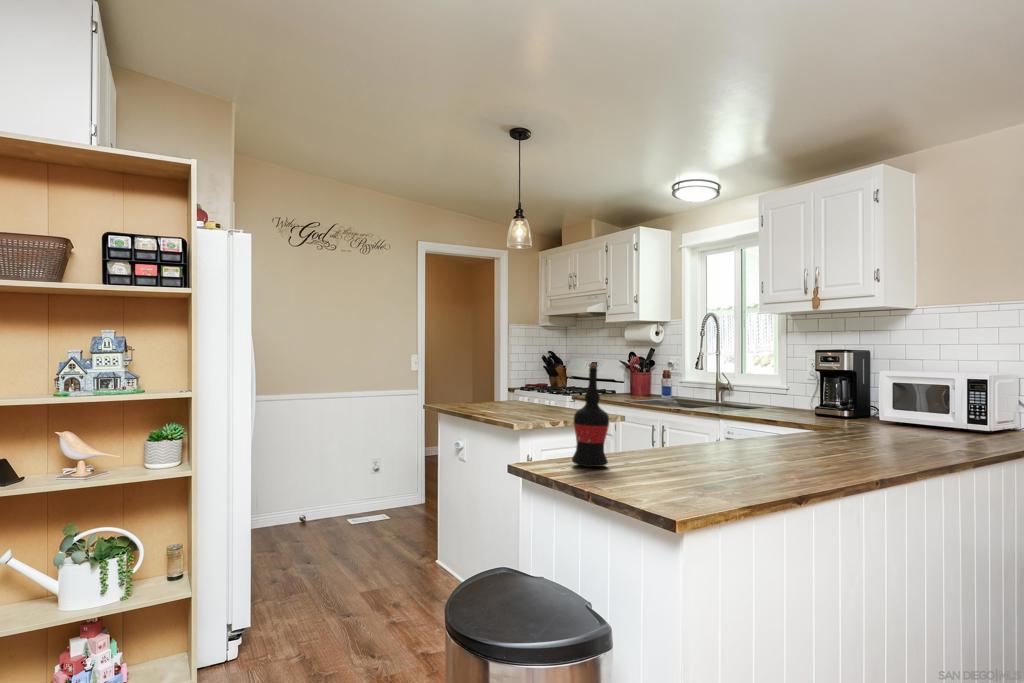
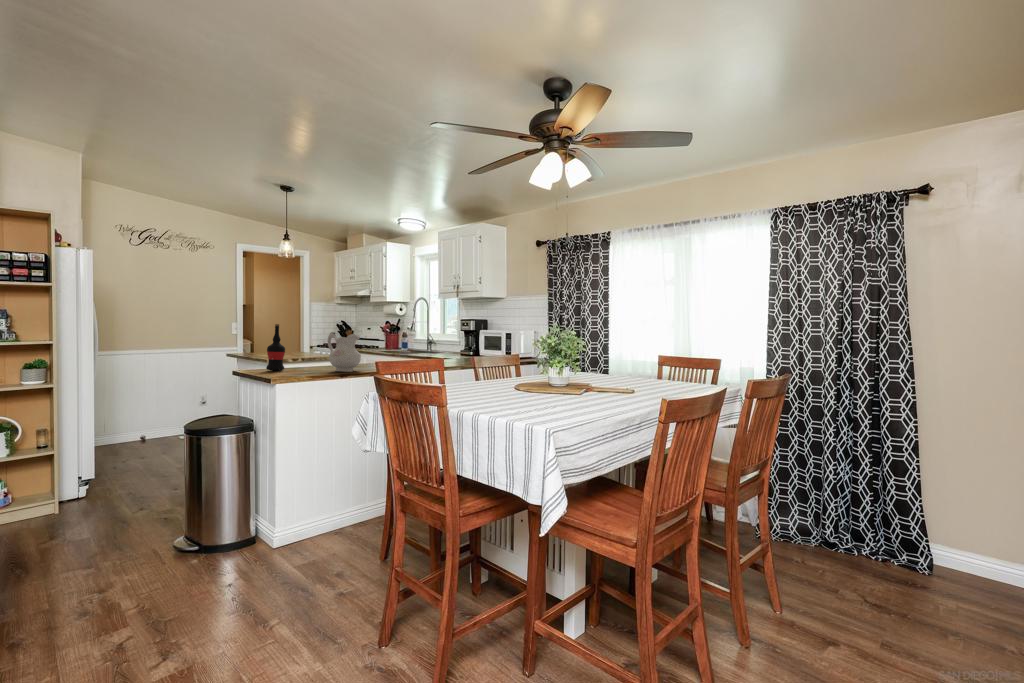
ceramic pitcher: none [711,382,799,481] -> present [328,332,361,372]

